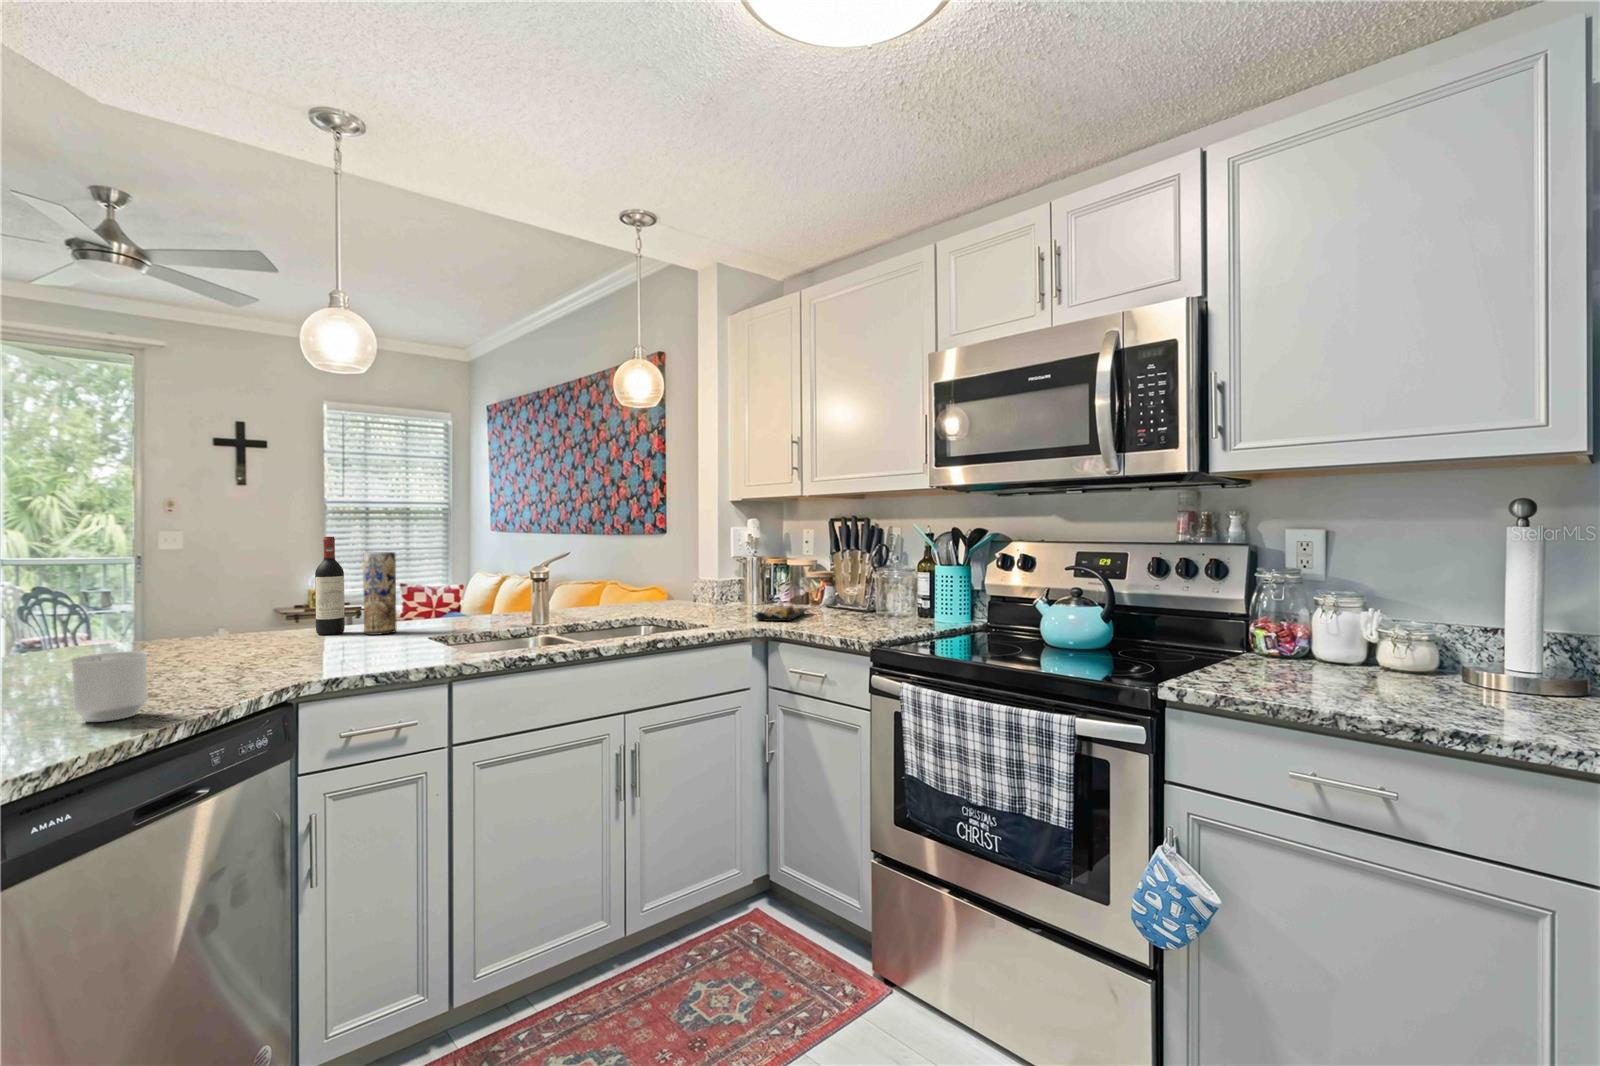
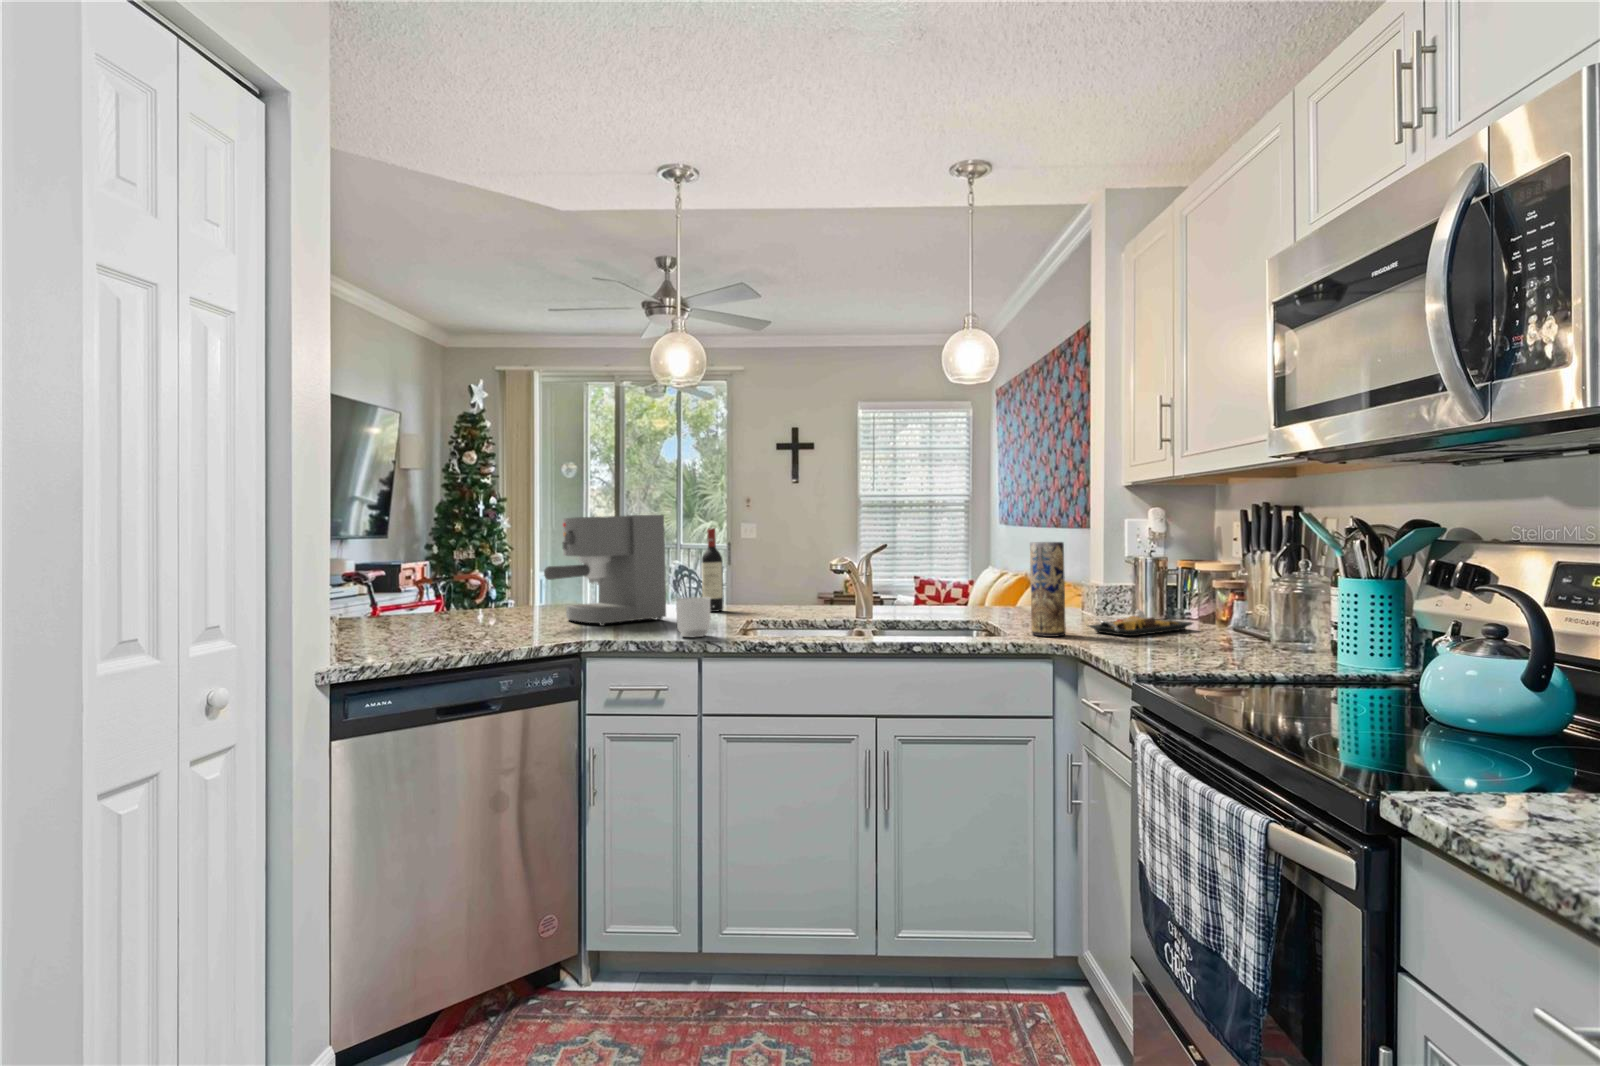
coffee maker: none [134,520,307,663] -> present [544,515,666,626]
vase: present [363,552,397,635] -> present [1030,542,1066,637]
mug: present [71,651,148,722] -> present [677,597,711,637]

